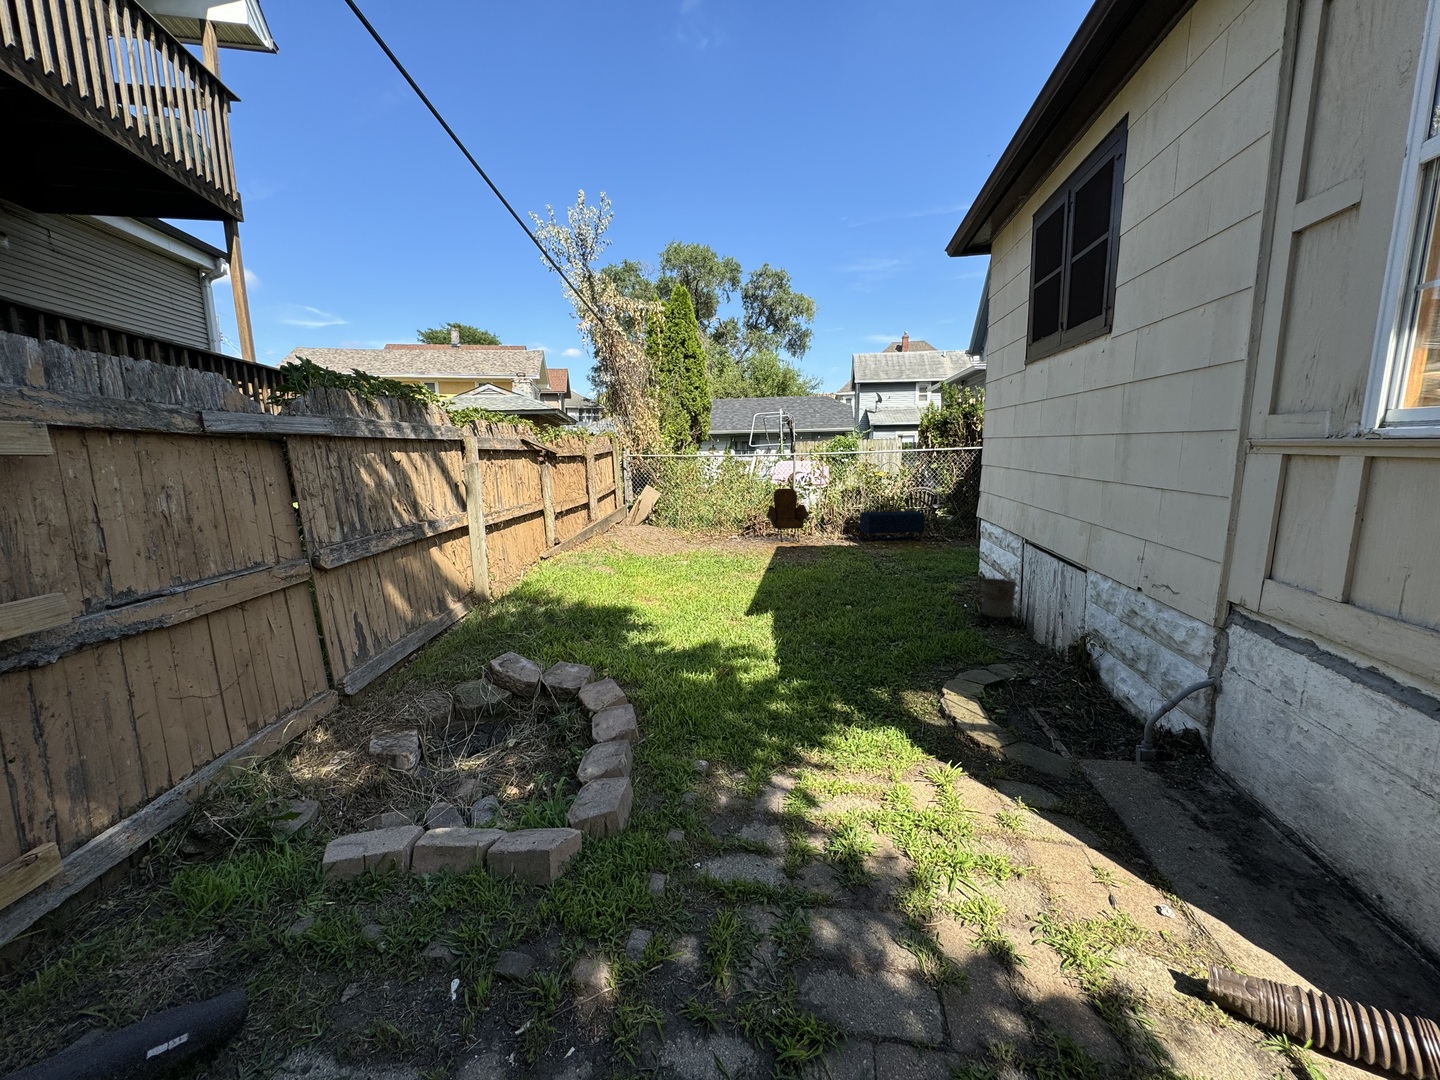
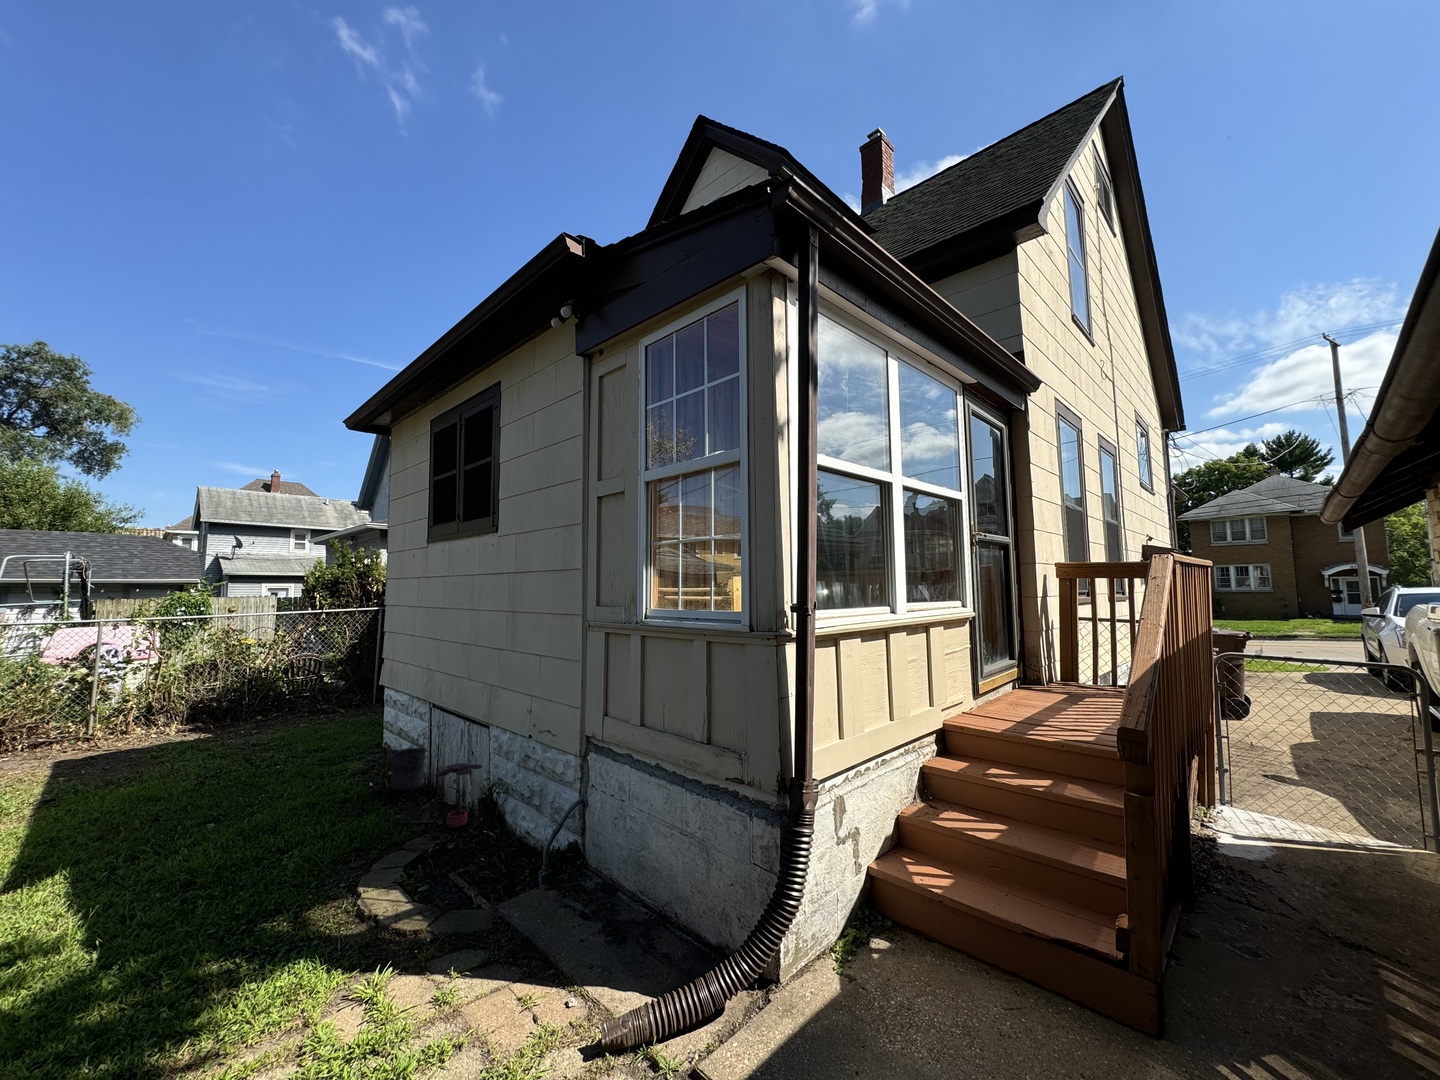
armchair: present [767,488,809,542] -> none [31,671,124,757]
bench: present [860,511,925,542] -> none [215,684,313,731]
potted plant: none [1020,602,1075,666] -> present [435,763,482,827]

